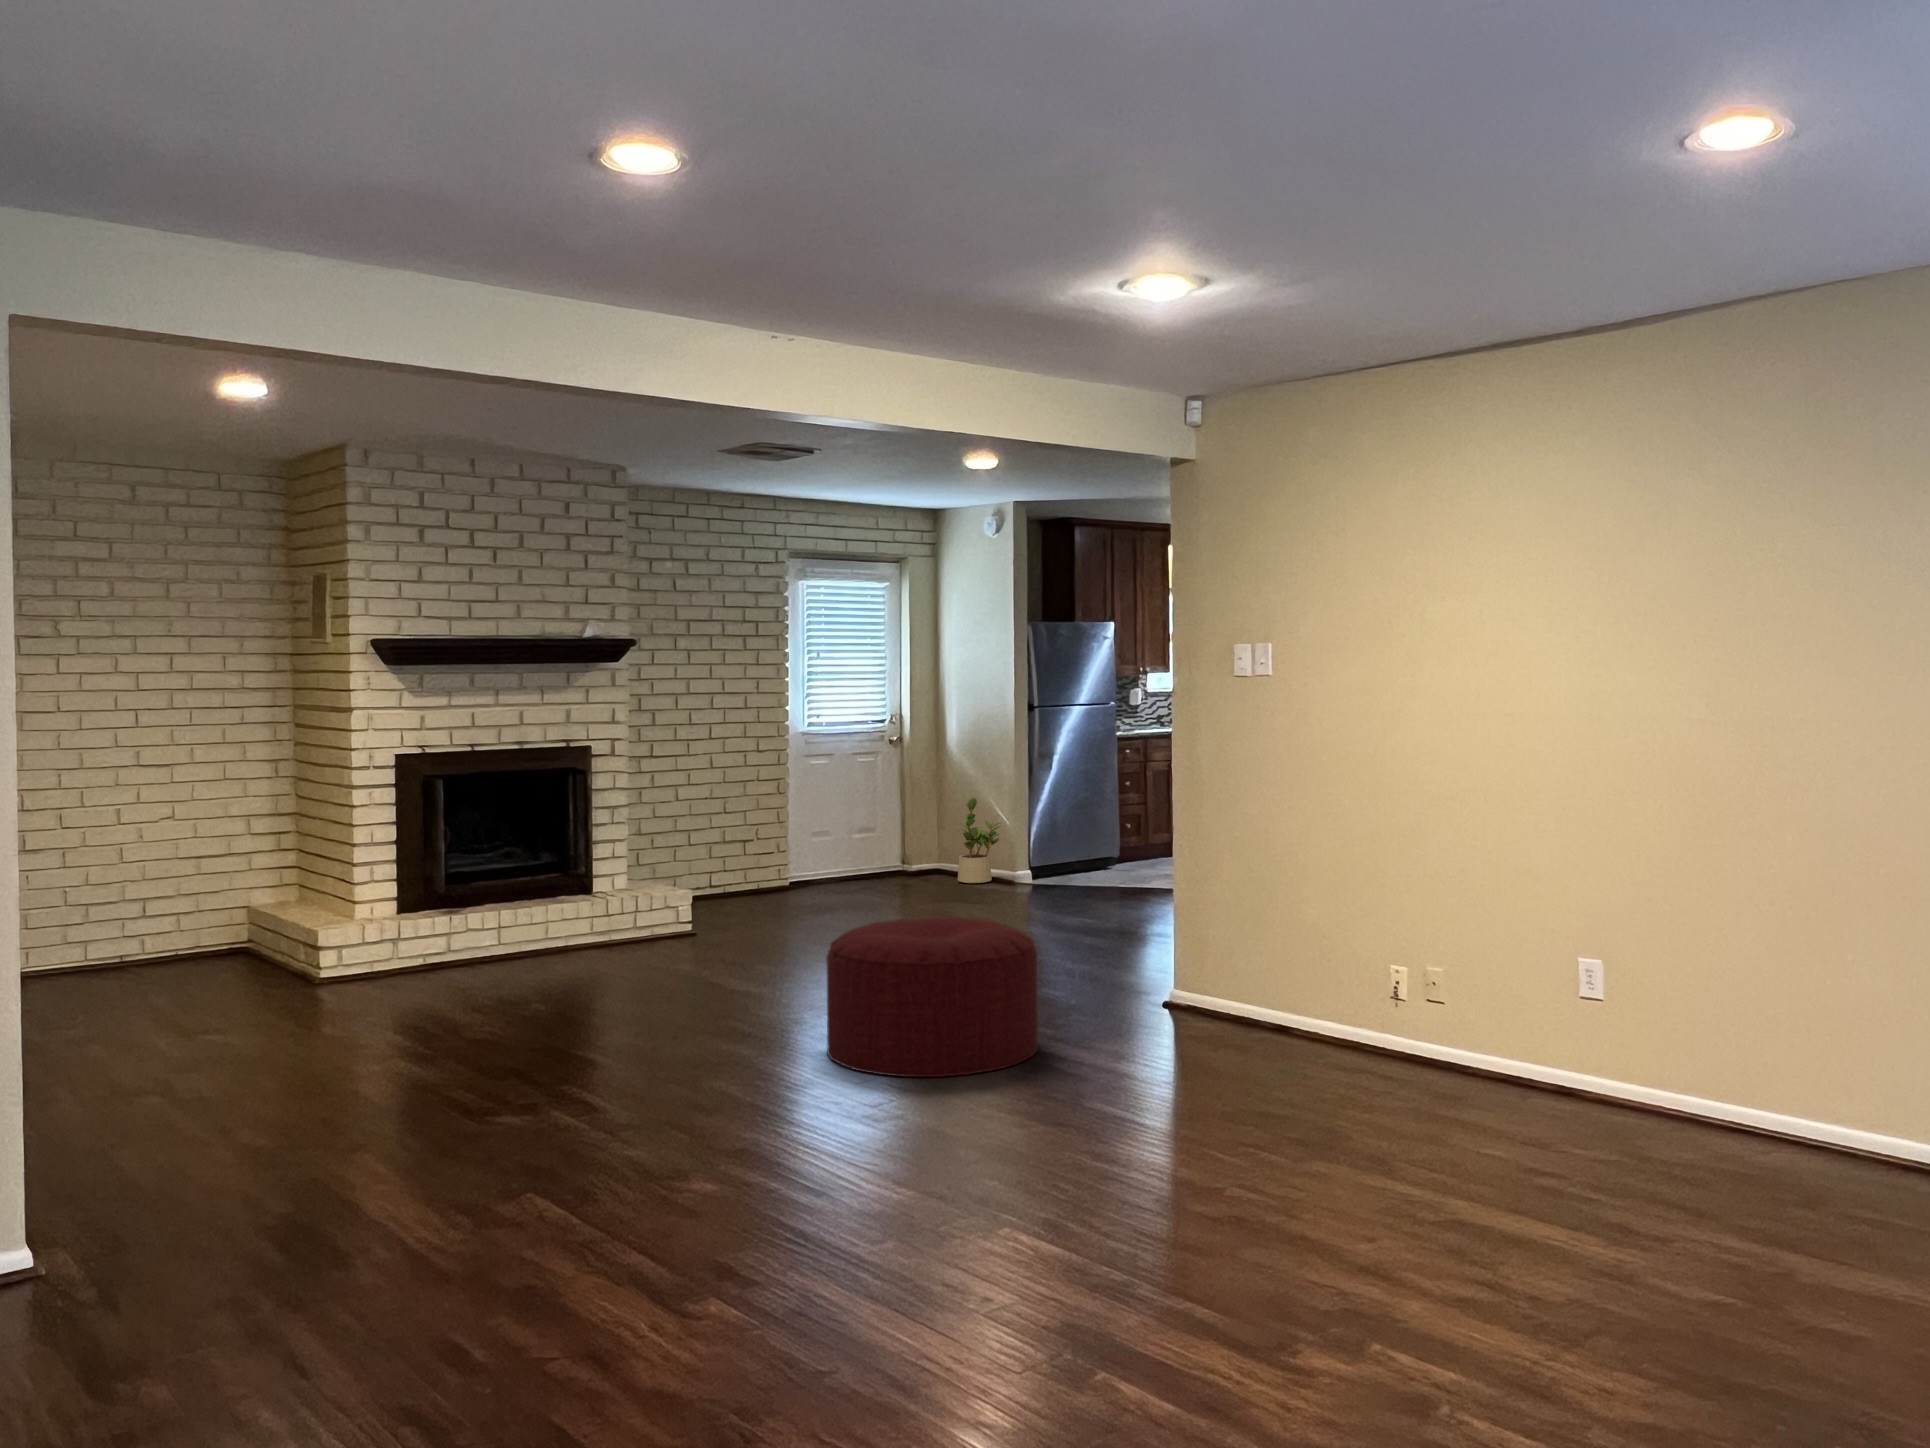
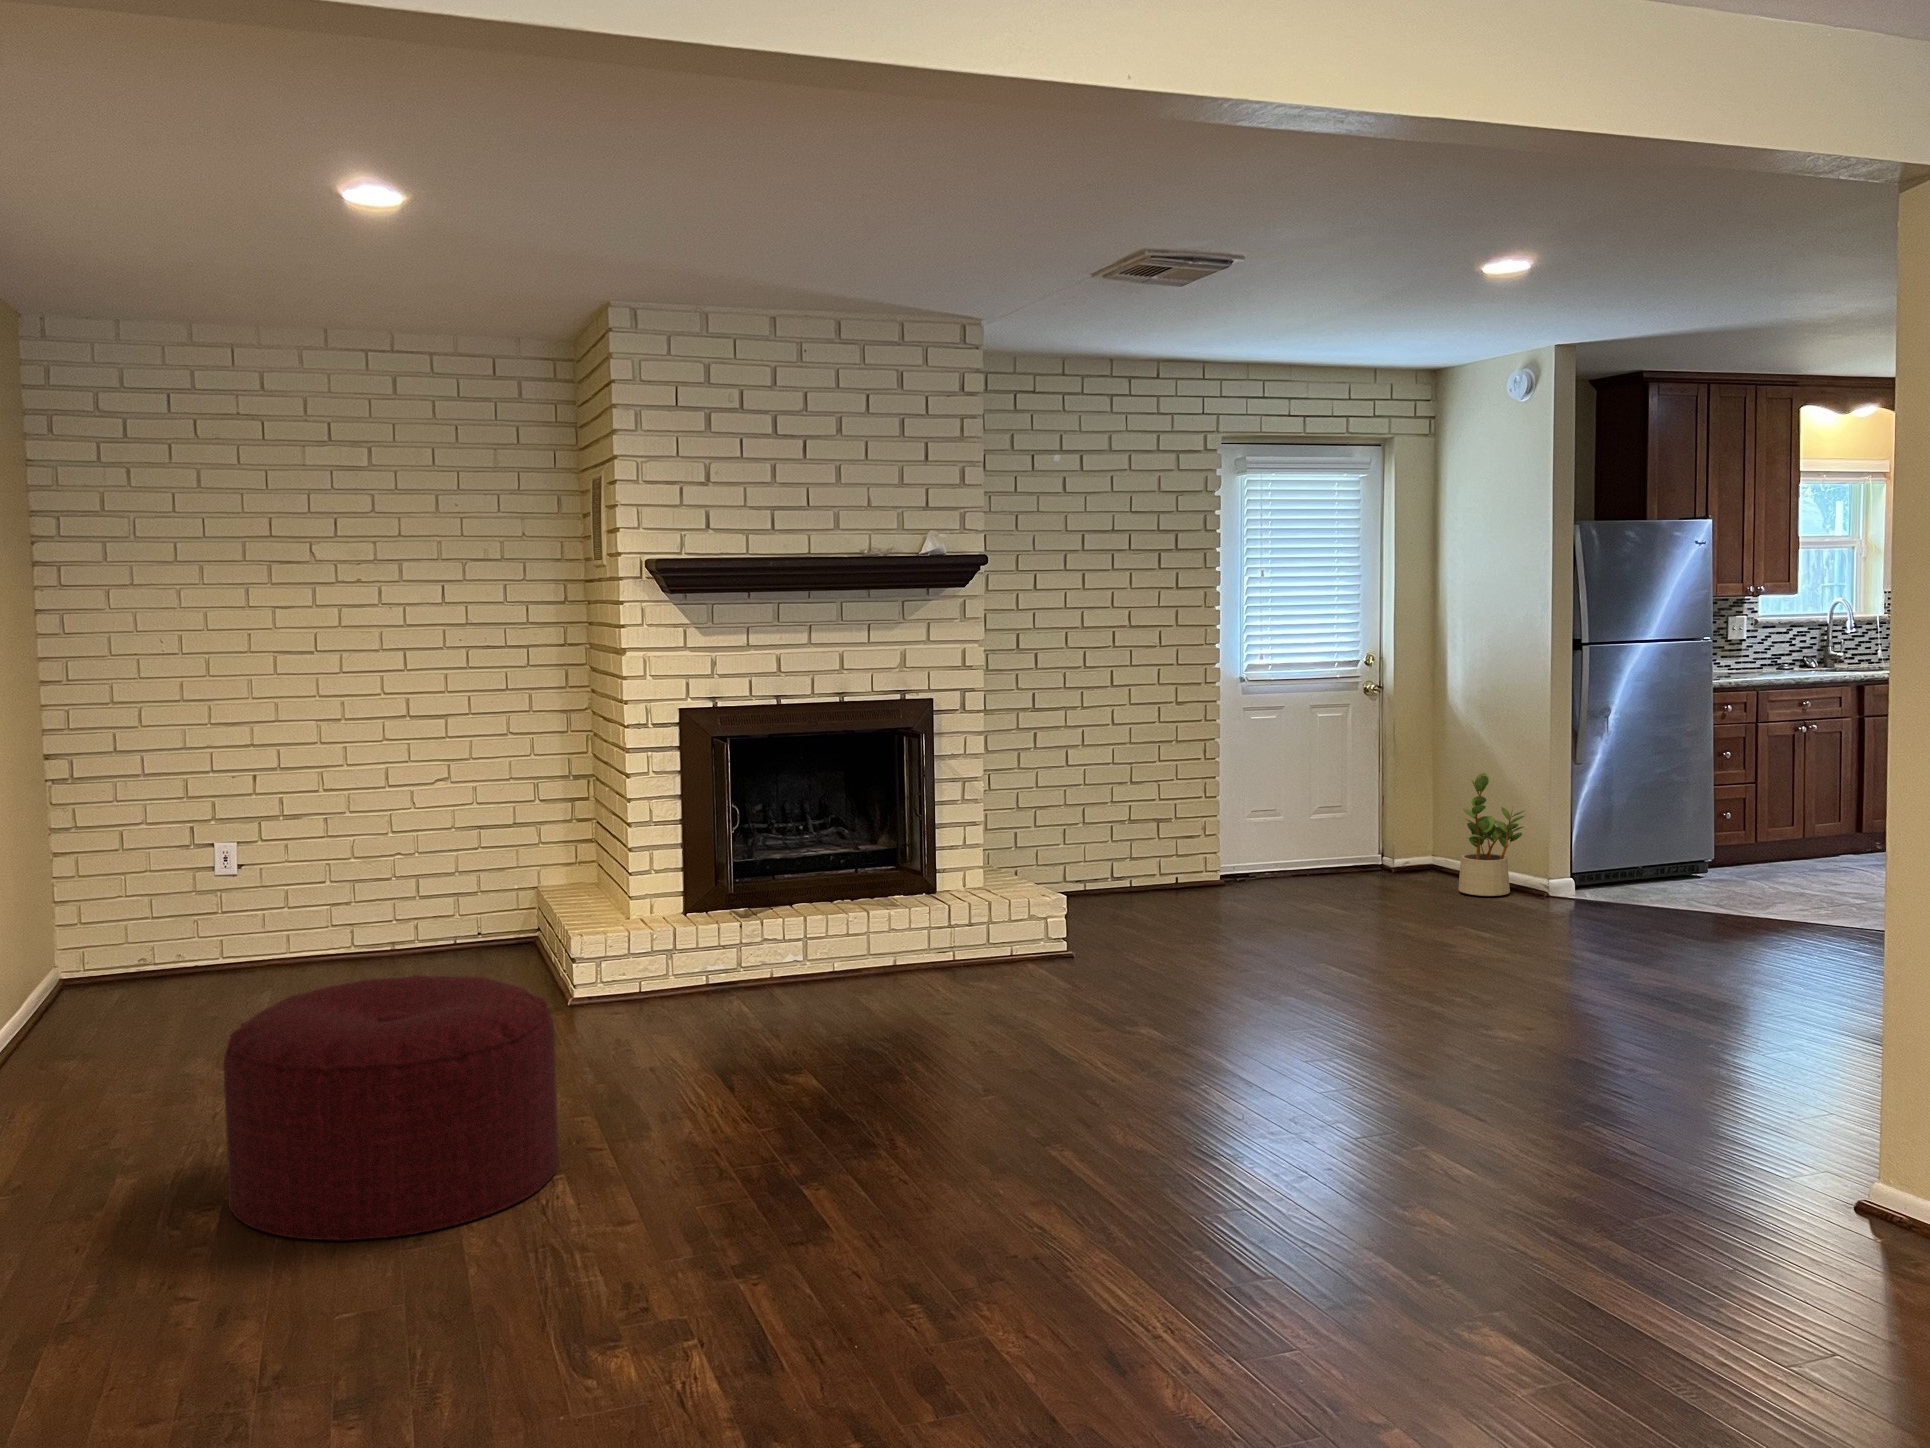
ottoman: present [827,917,1038,1077] -> present [223,975,559,1241]

